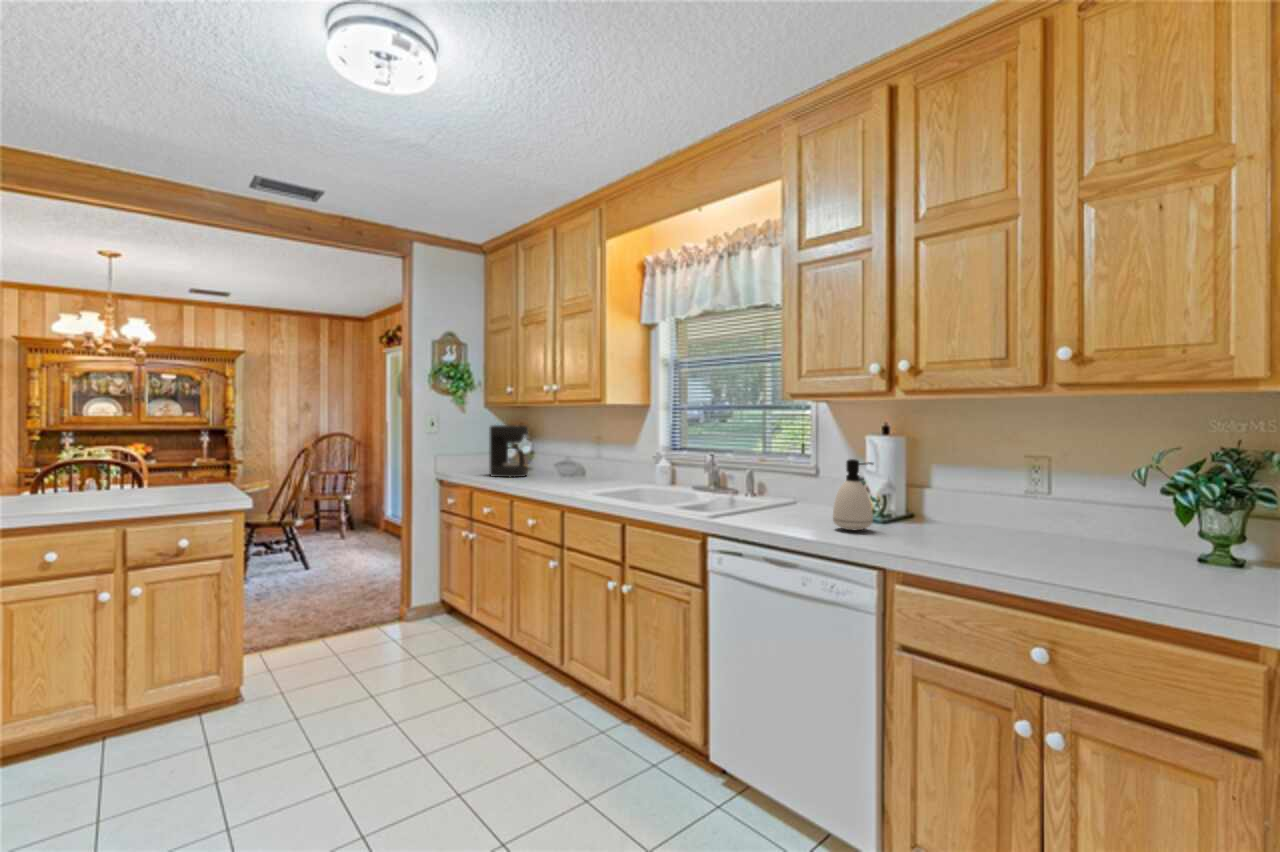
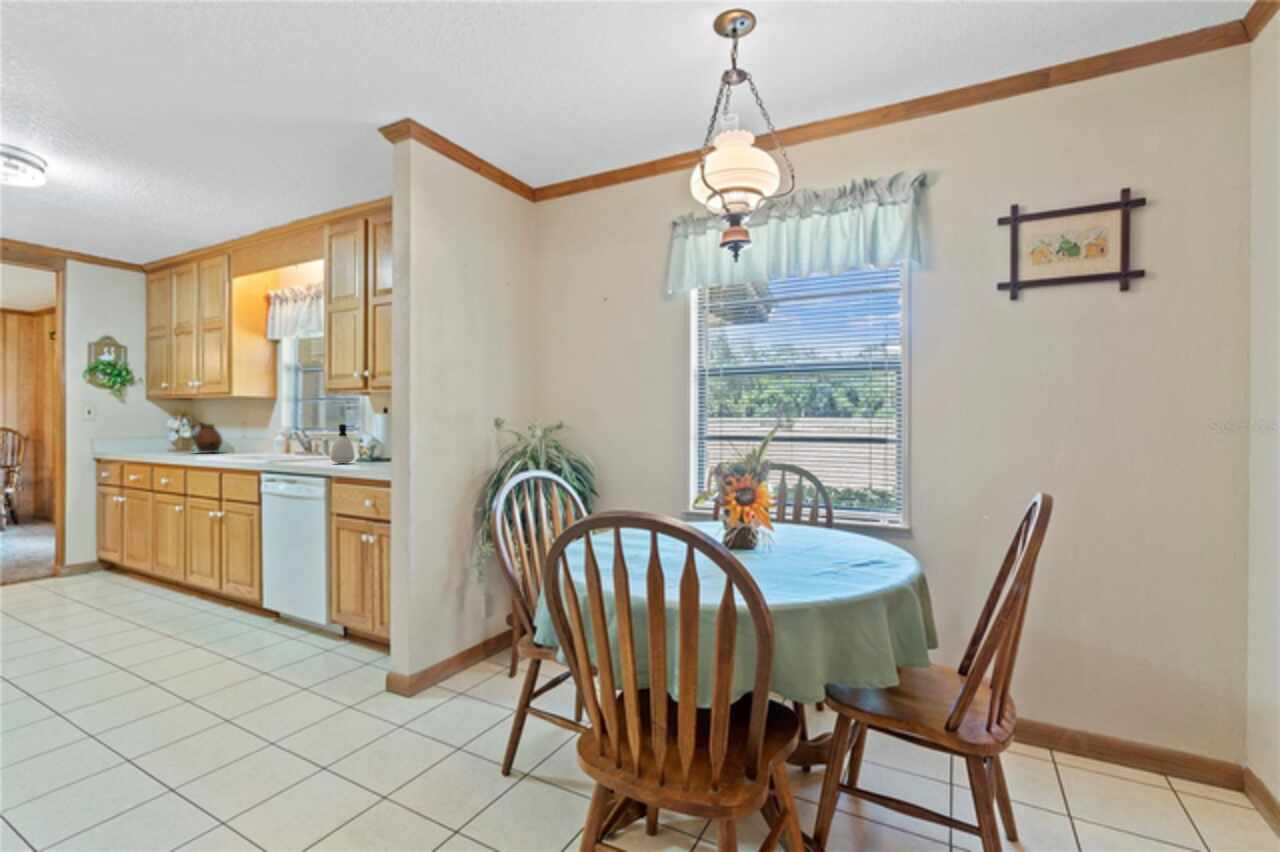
coffee maker: present [489,425,528,477] -> none [143,413,180,454]
ceramic pitcher: none [541,435,581,479] -> present [191,422,222,453]

